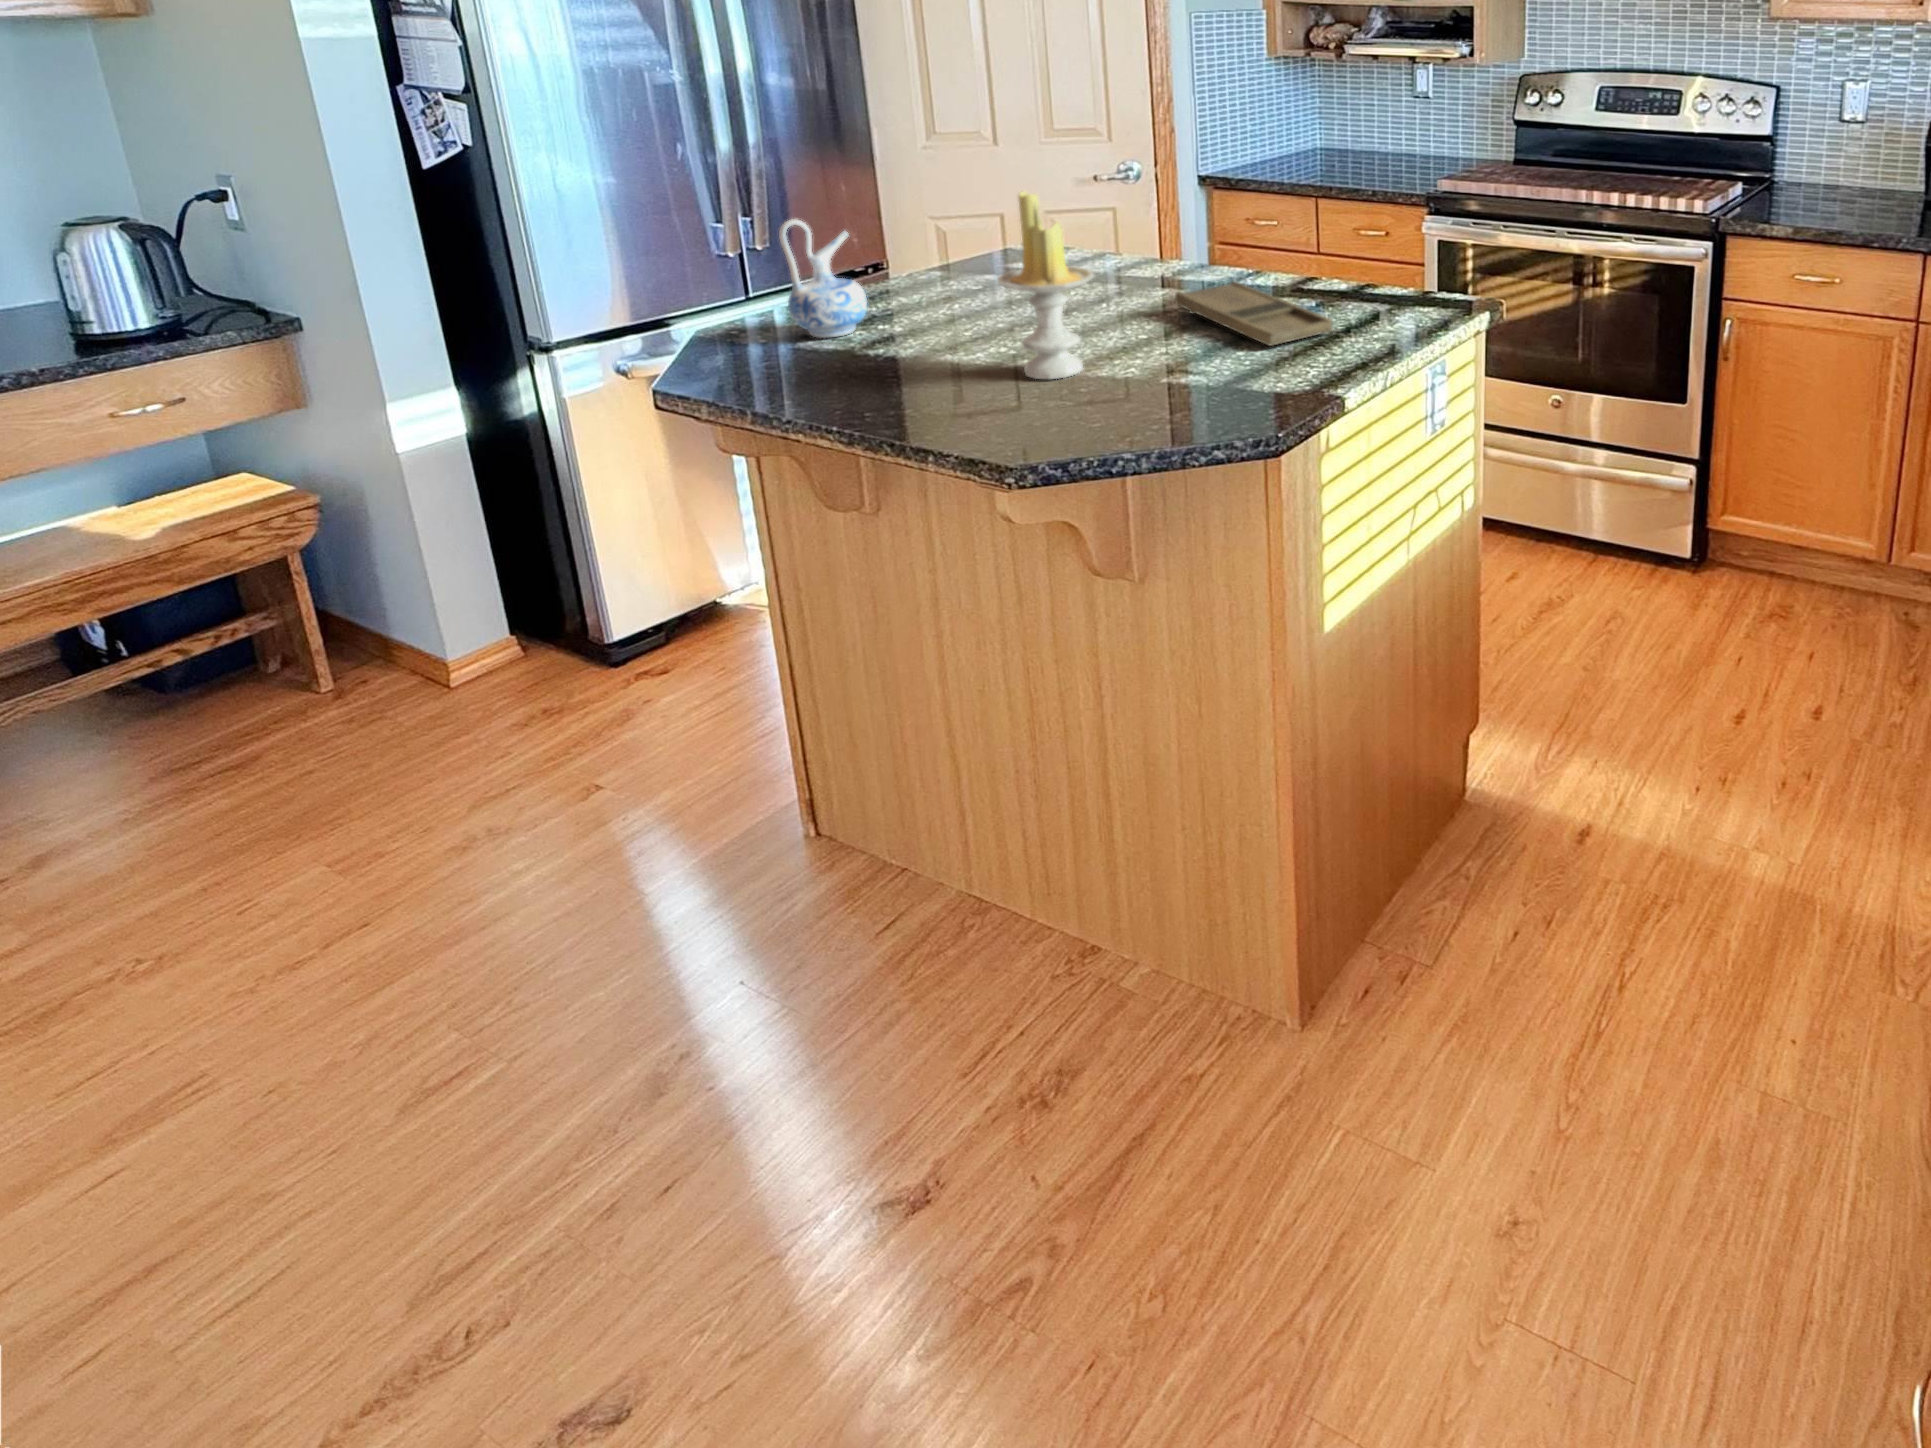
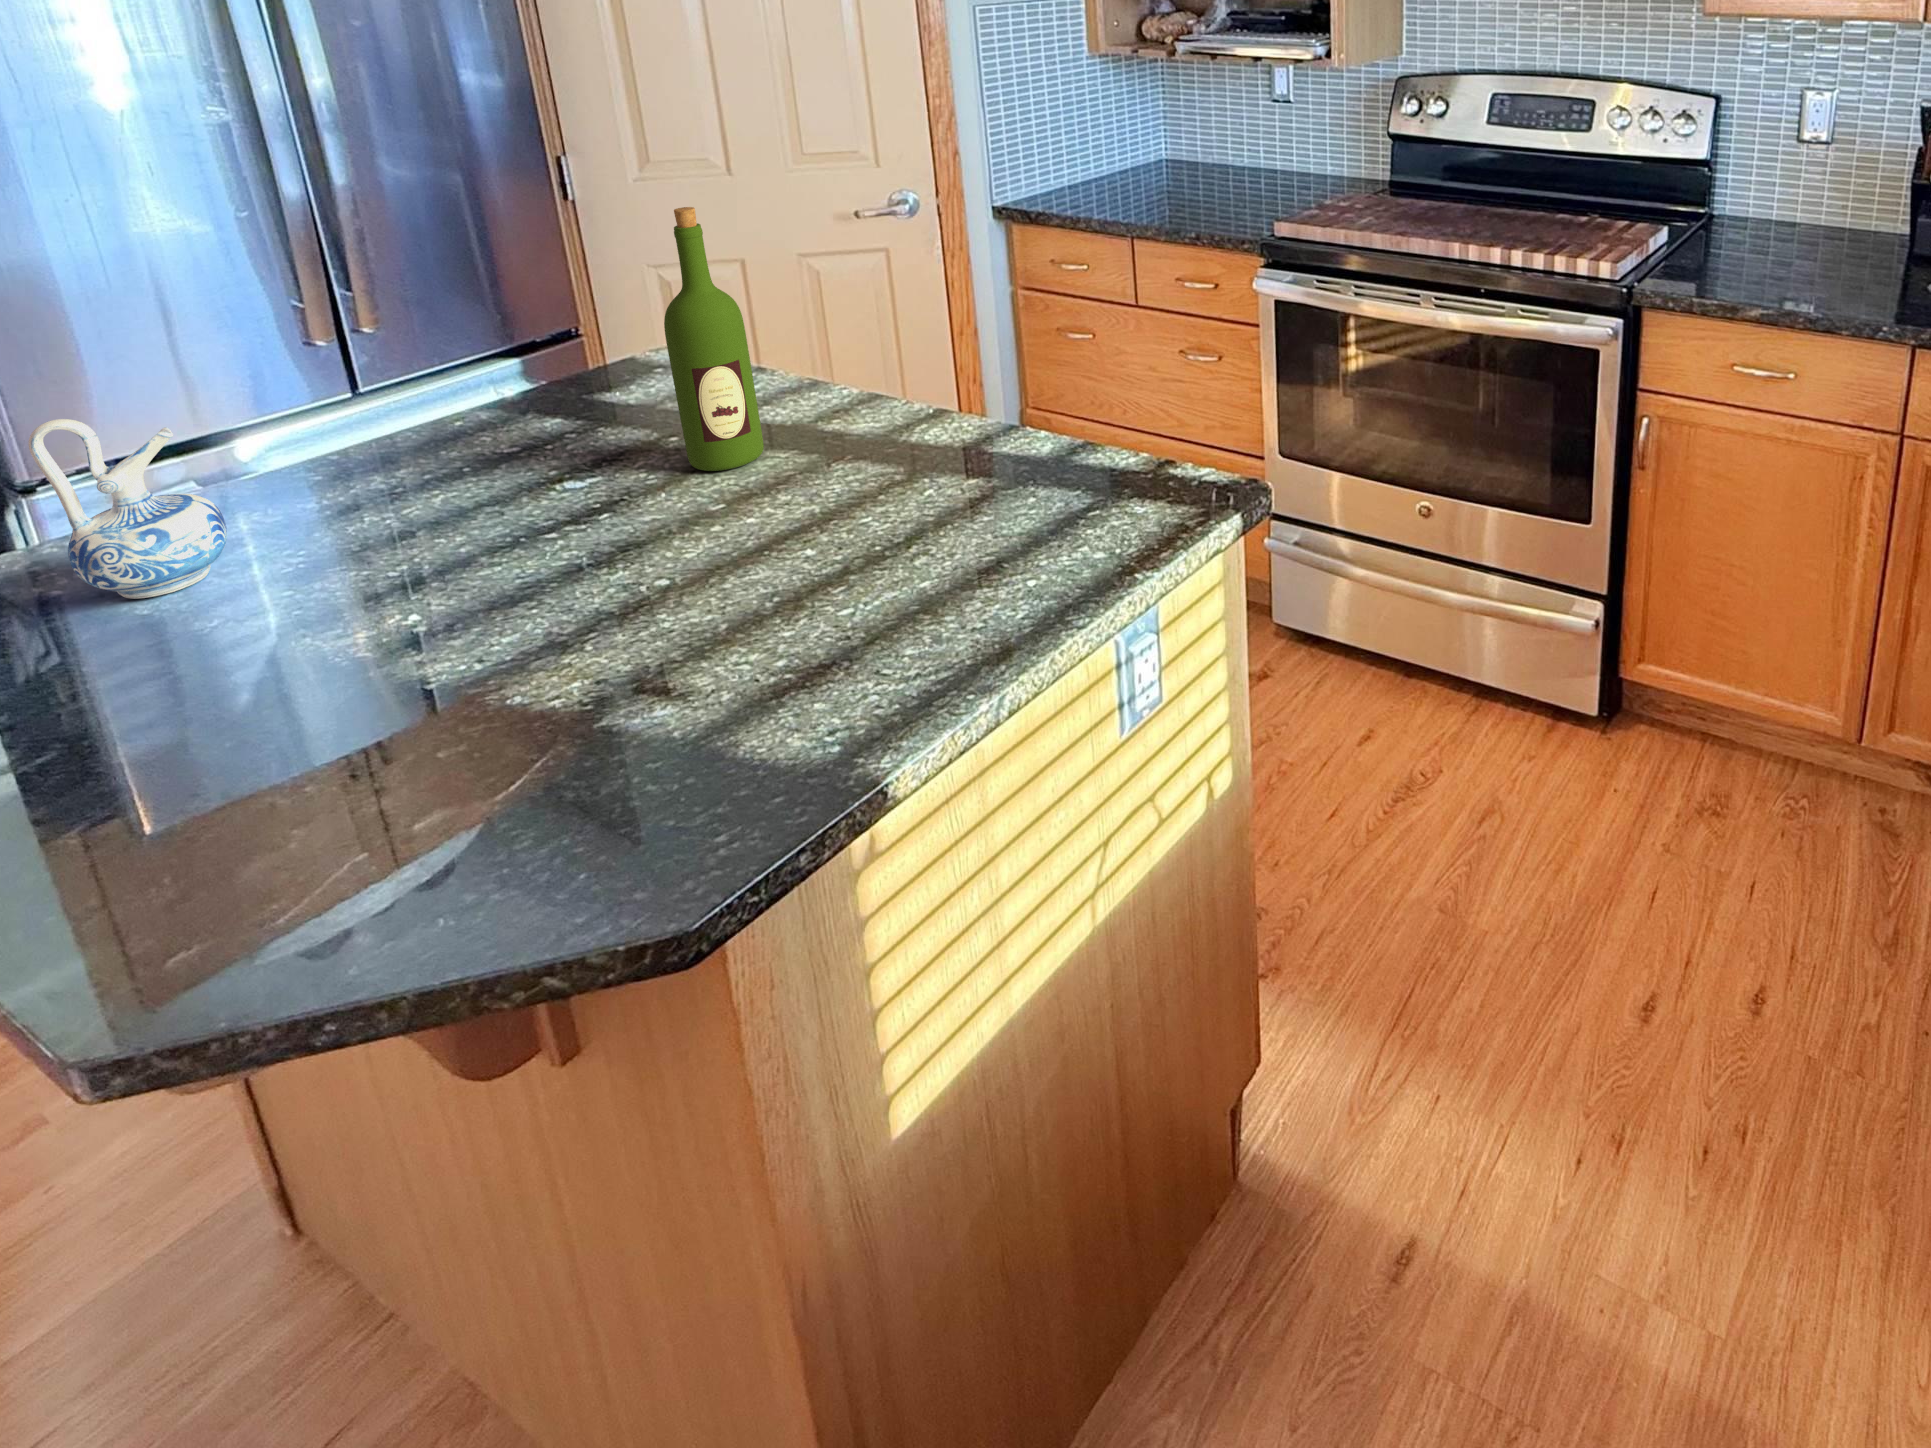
wine bottle: none [1109,112,1161,290] -> present [664,207,764,471]
candle: present [998,191,1094,379] -> none [266,415,474,734]
tray: present [1175,282,1332,346] -> none [729,470,942,634]

